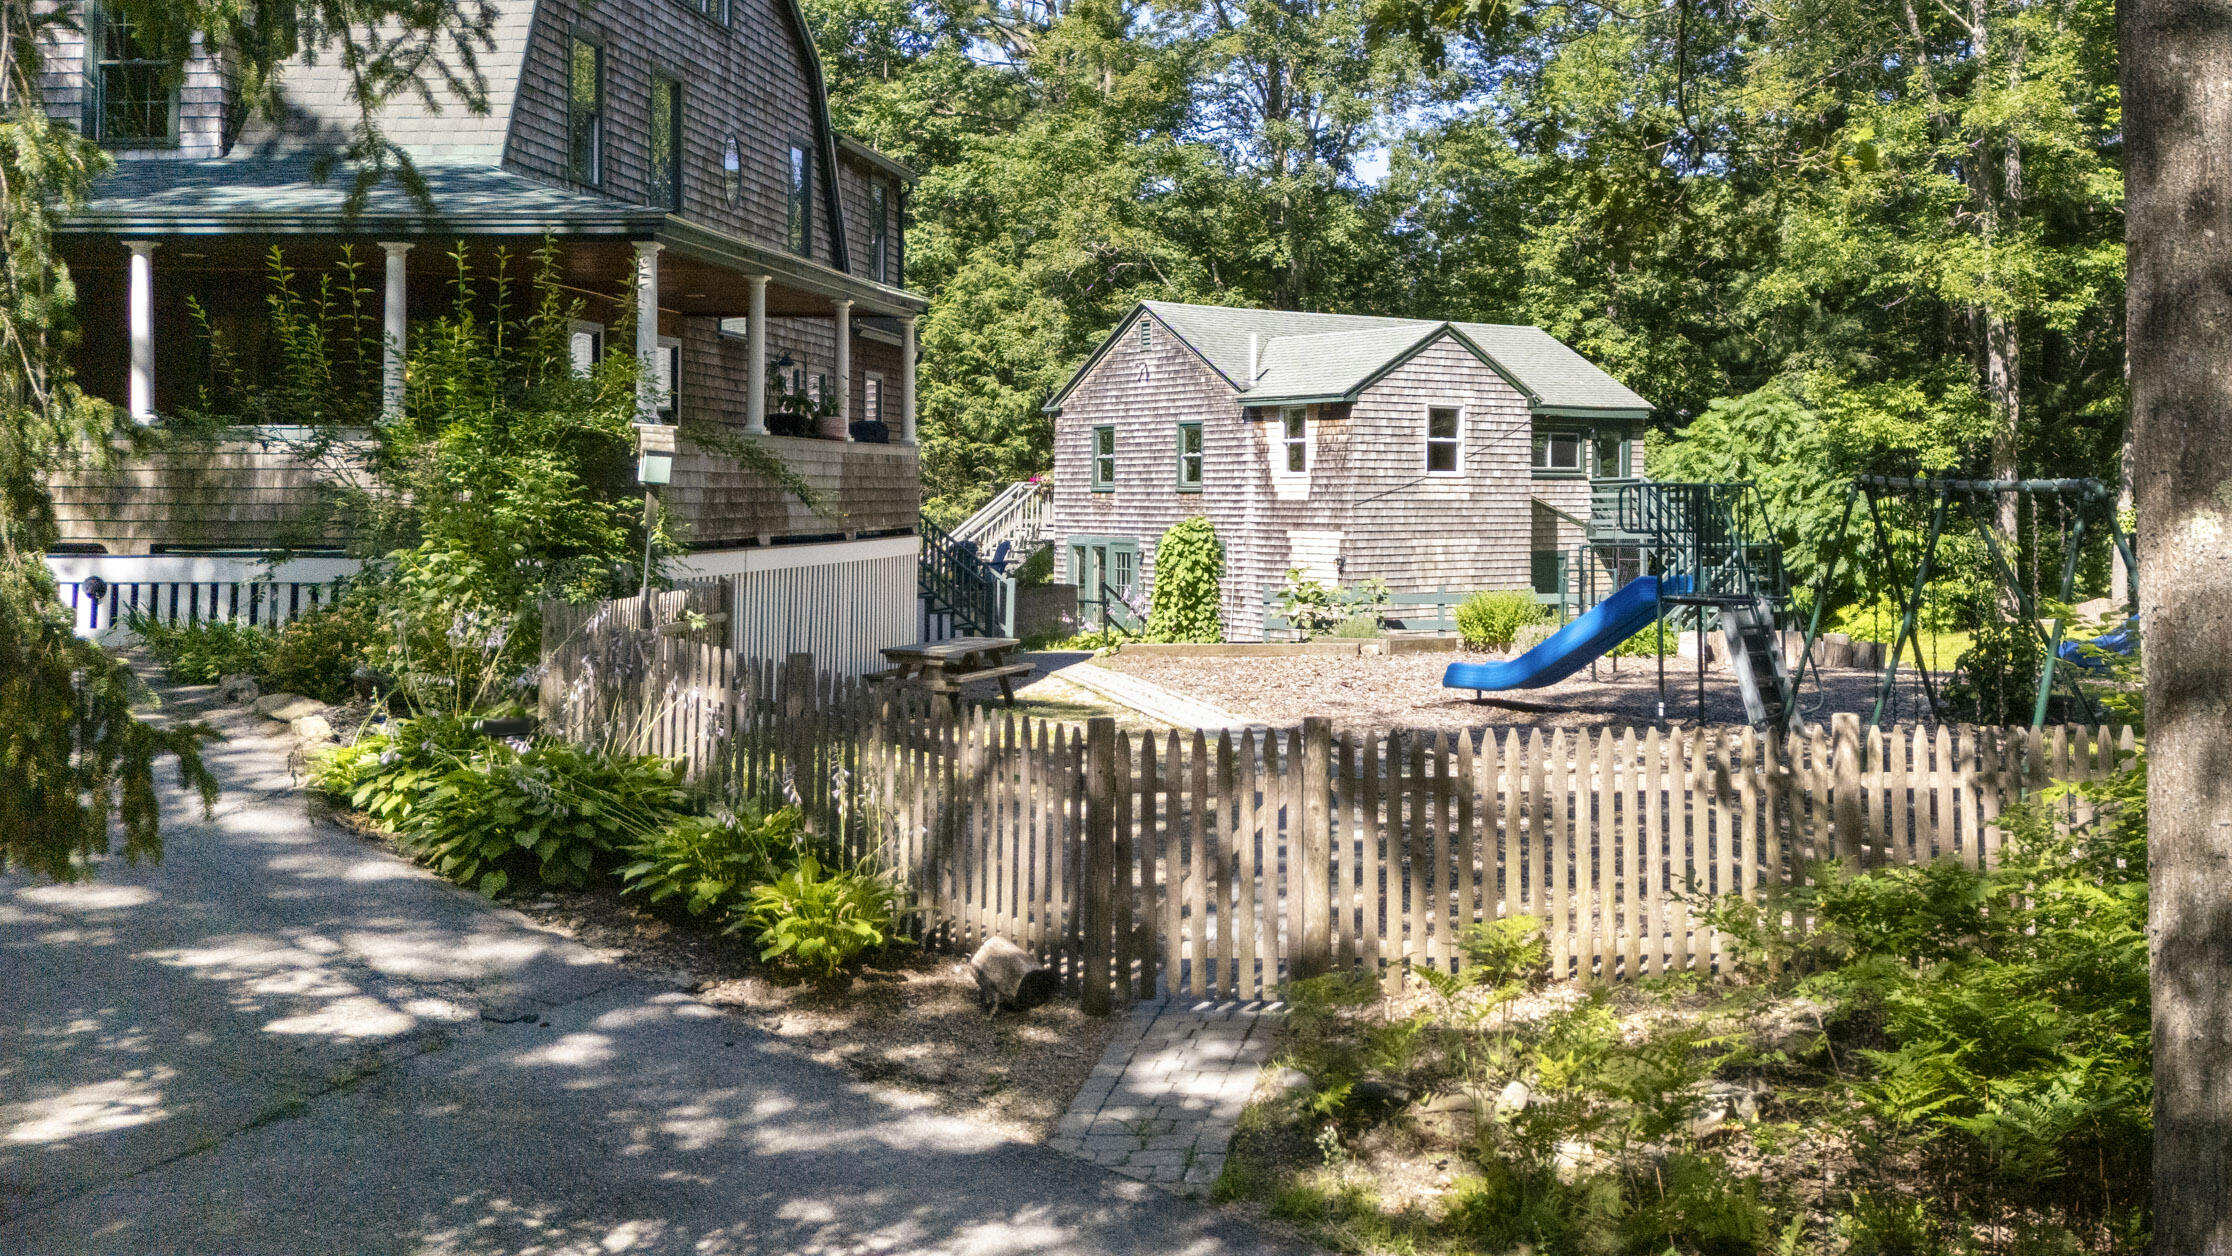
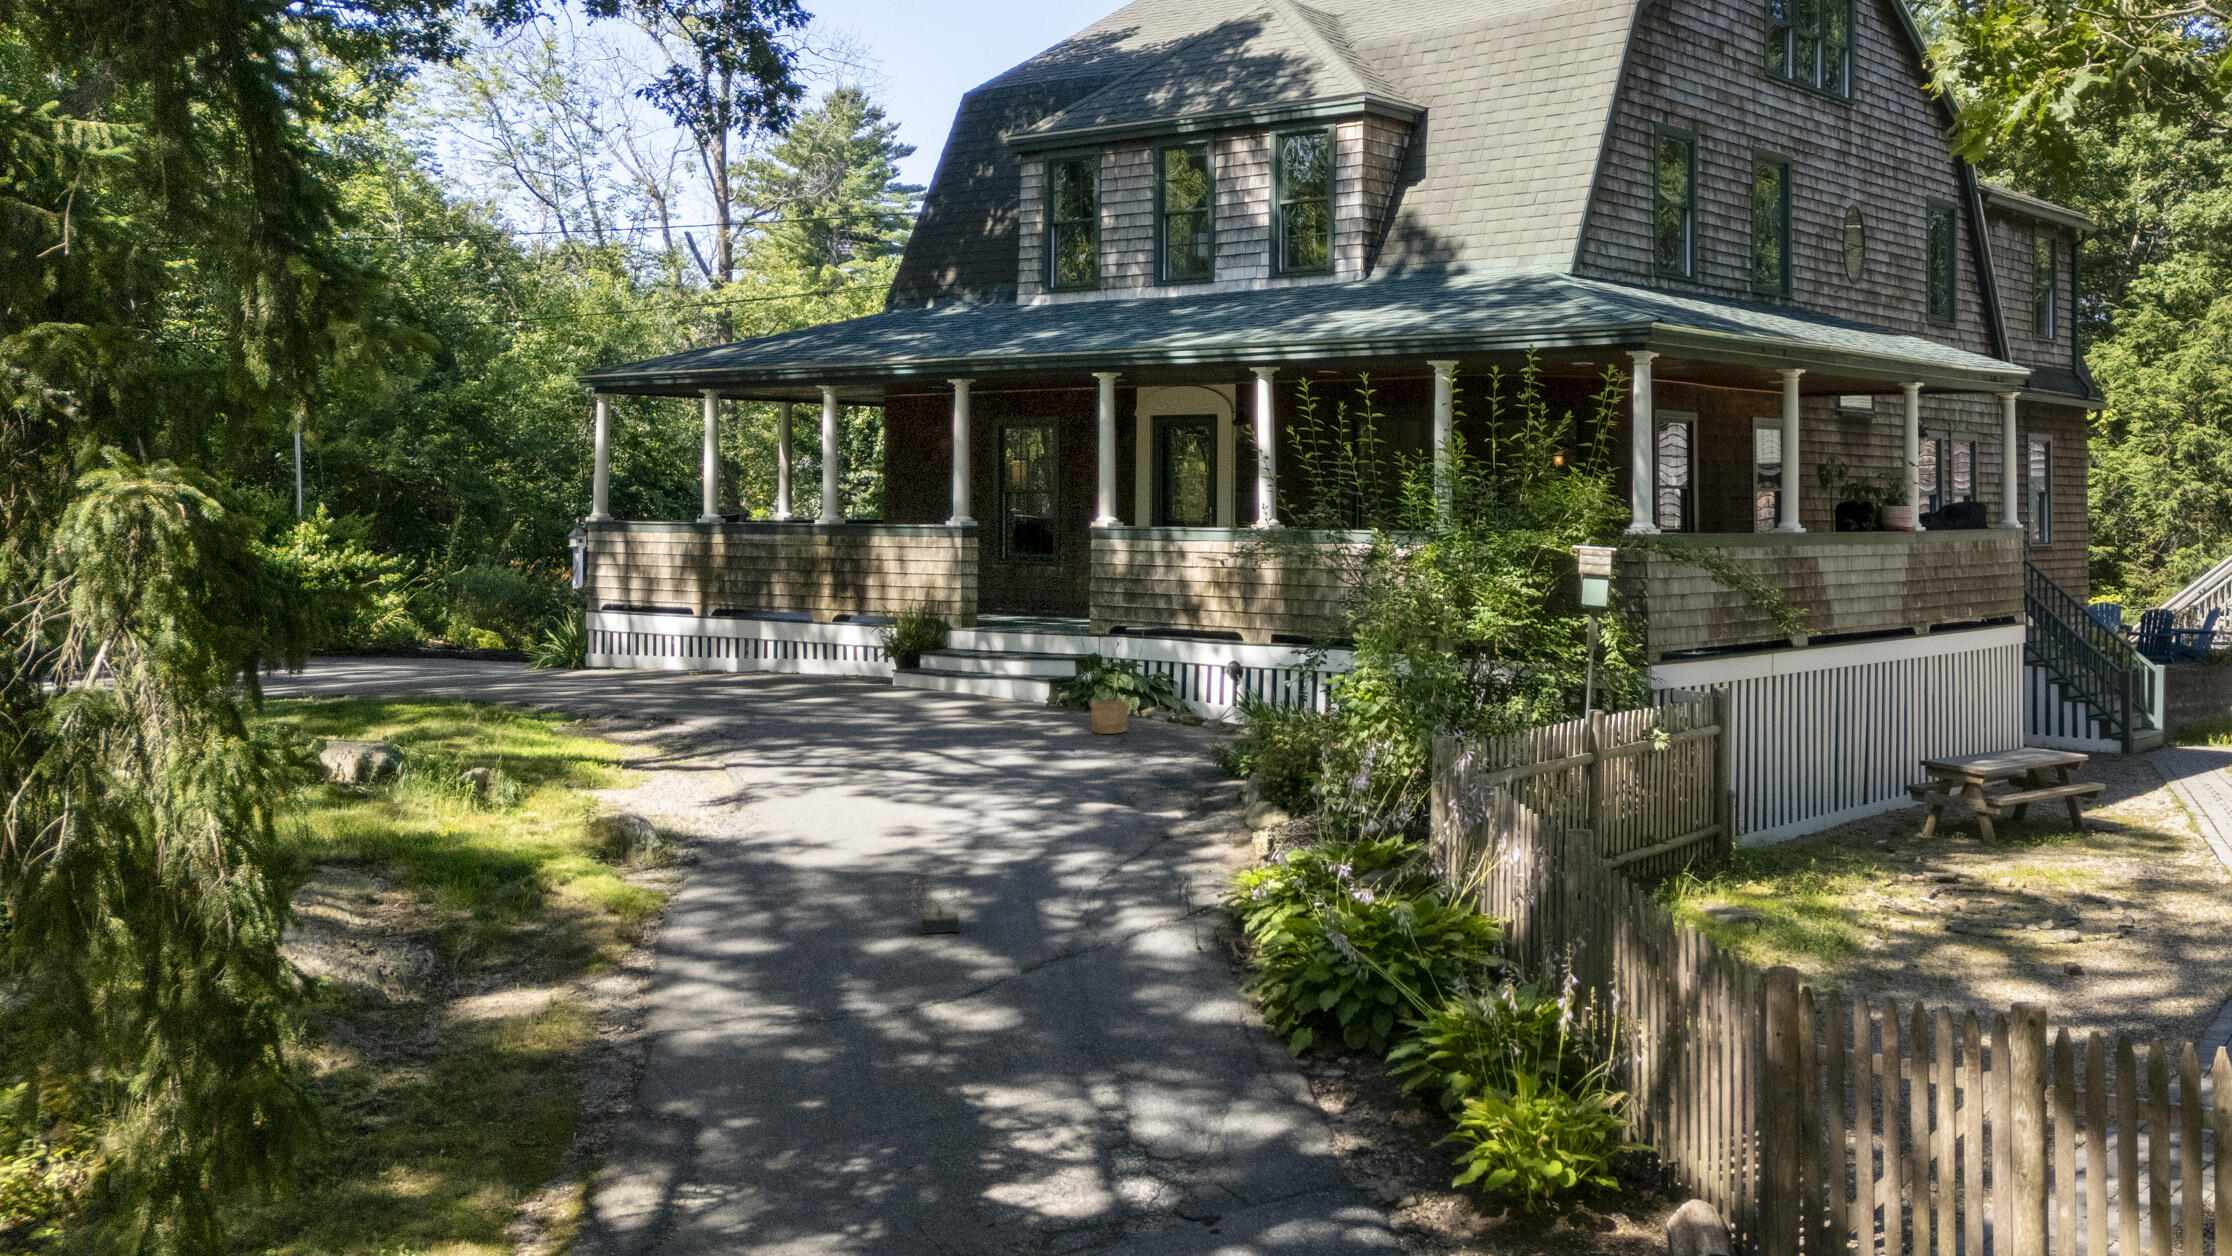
wooden bucket: none [182,591,232,627] -> present [1091,700,1128,734]

